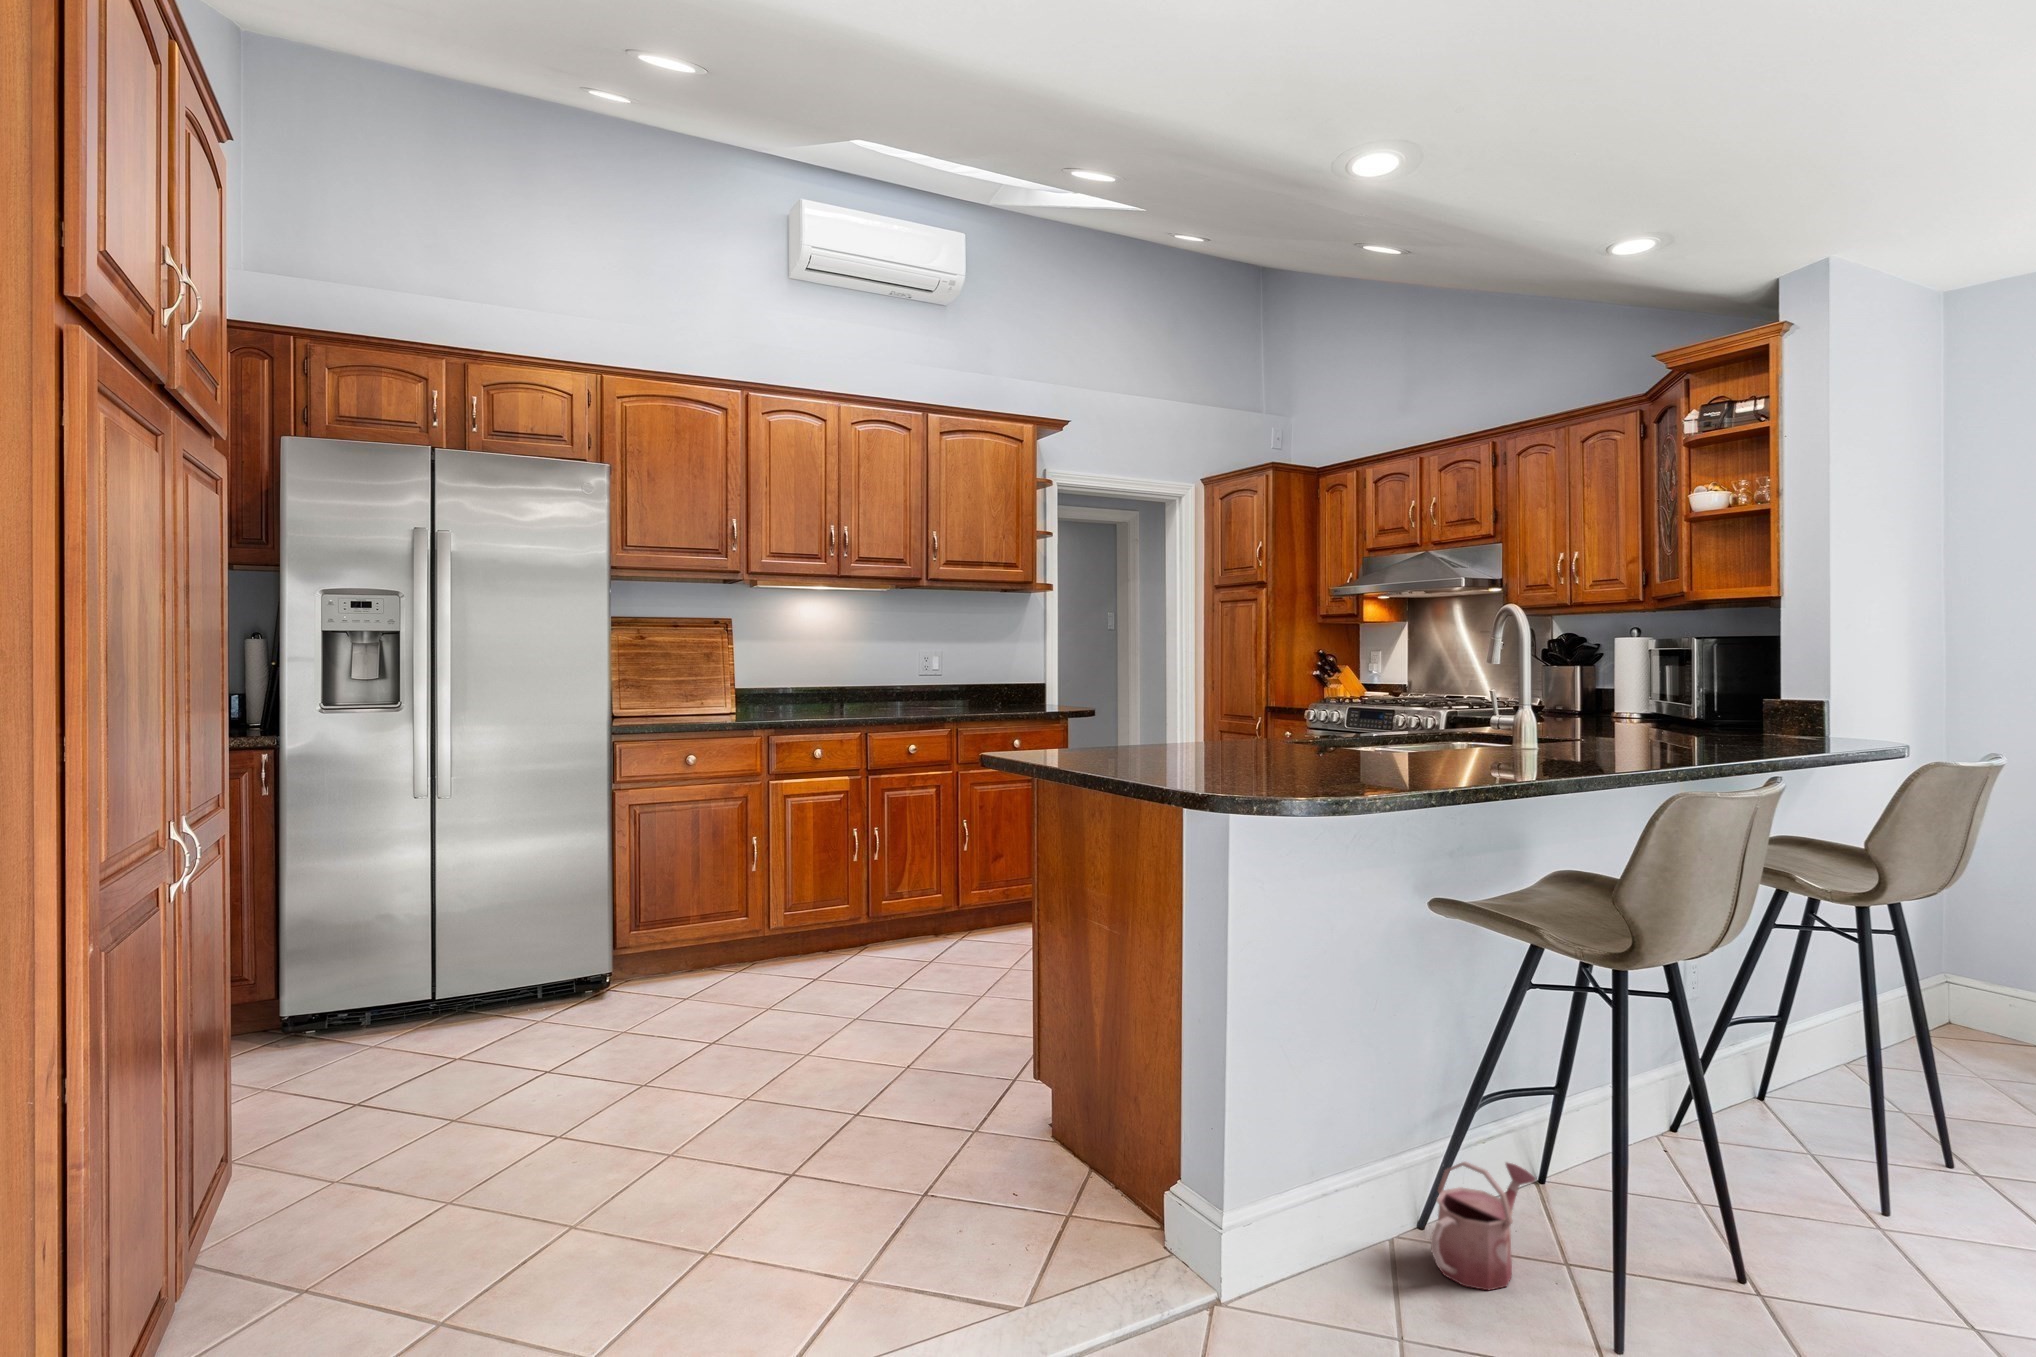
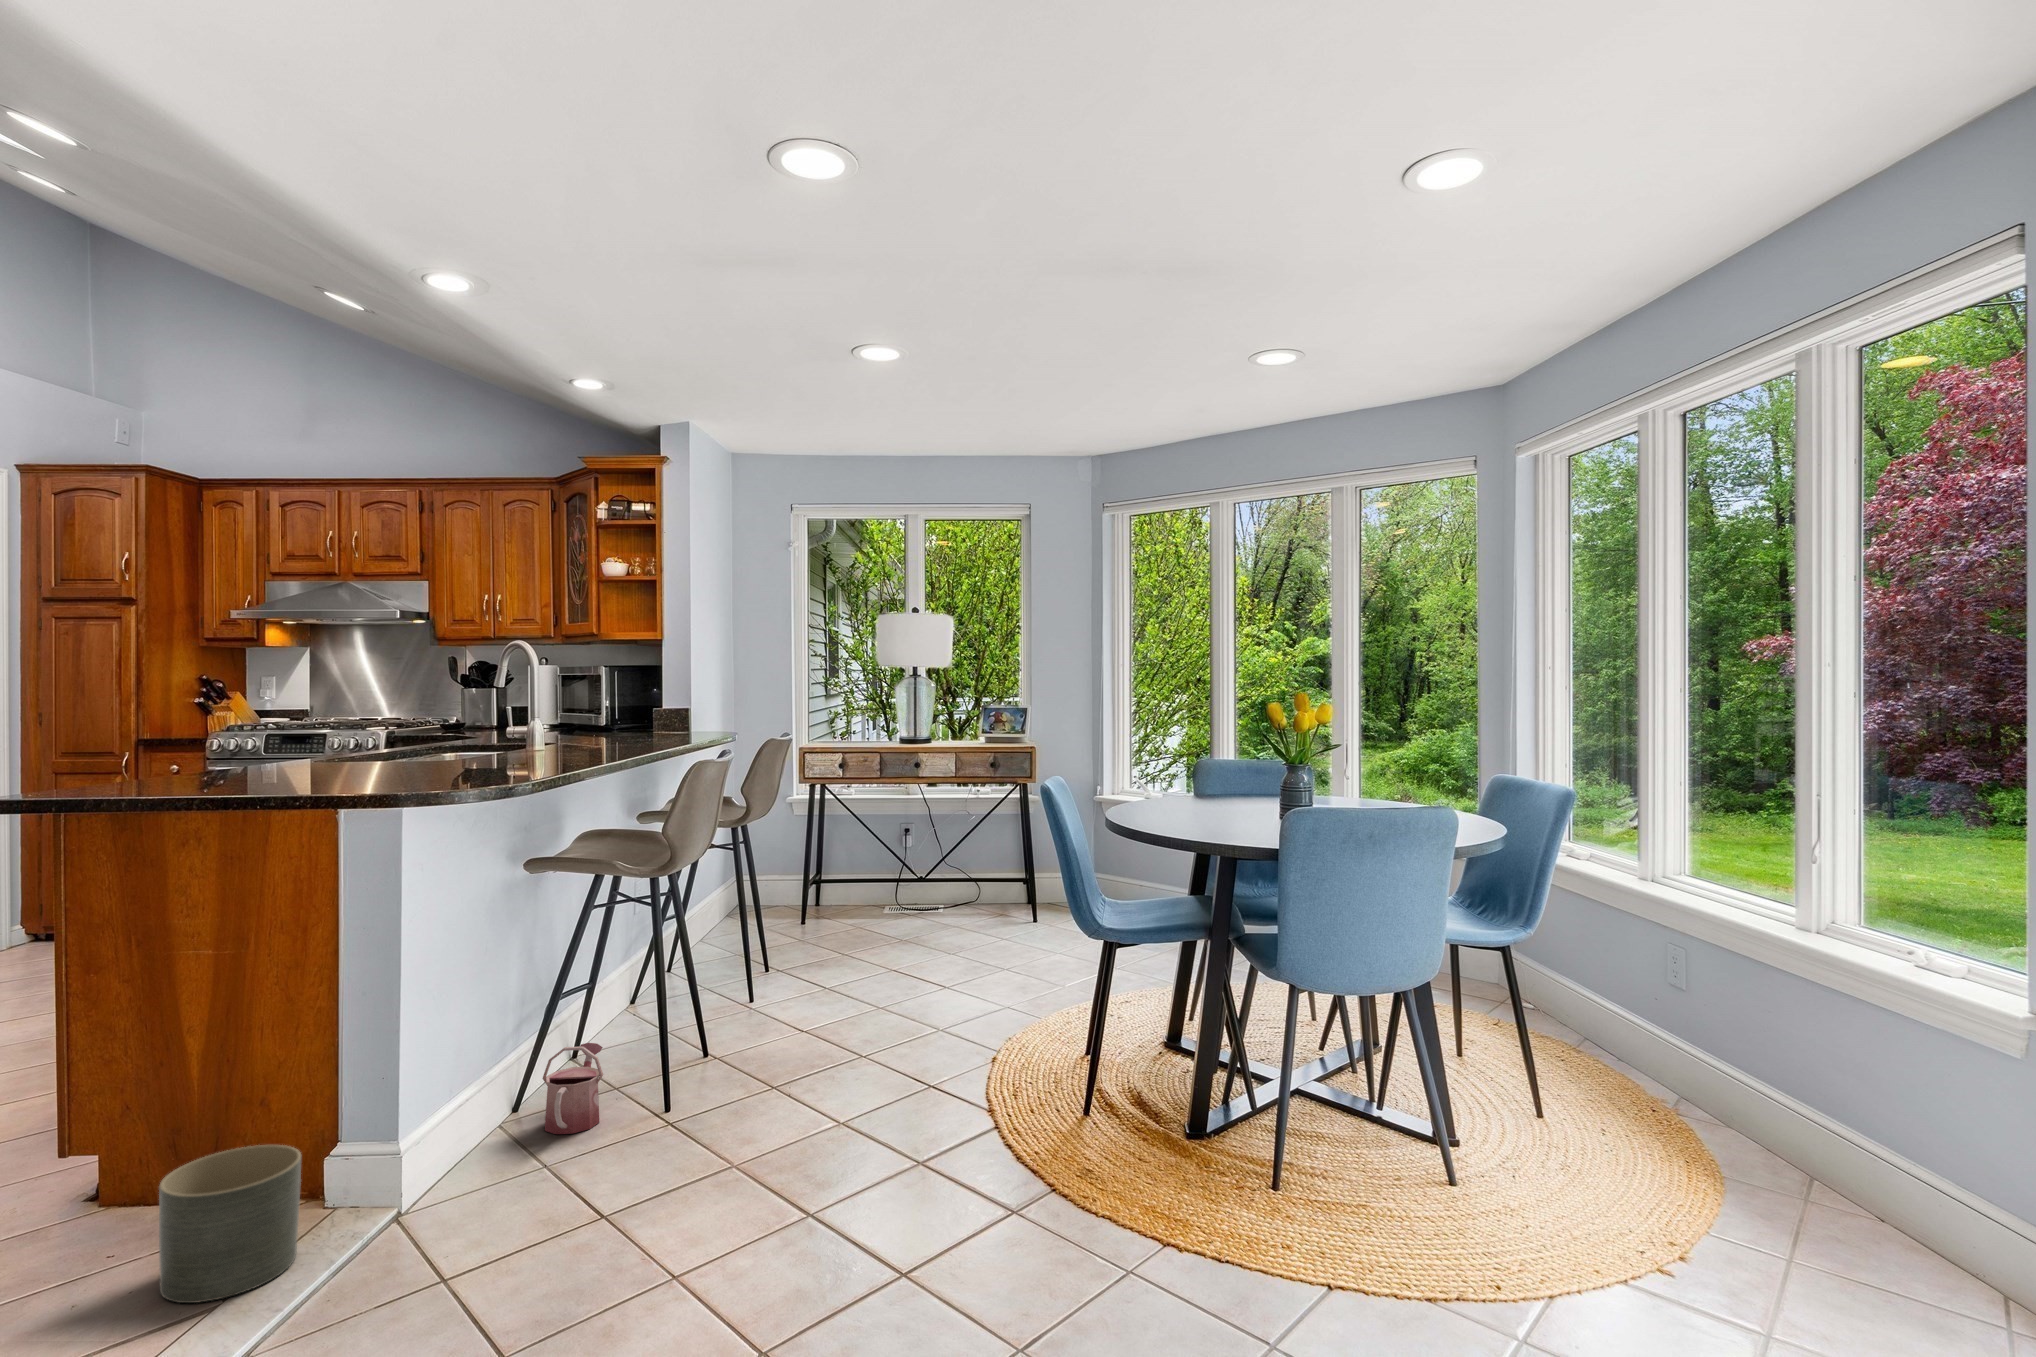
planter: none [1006,1142,1122,1304] -> present [159,1145,301,1303]

